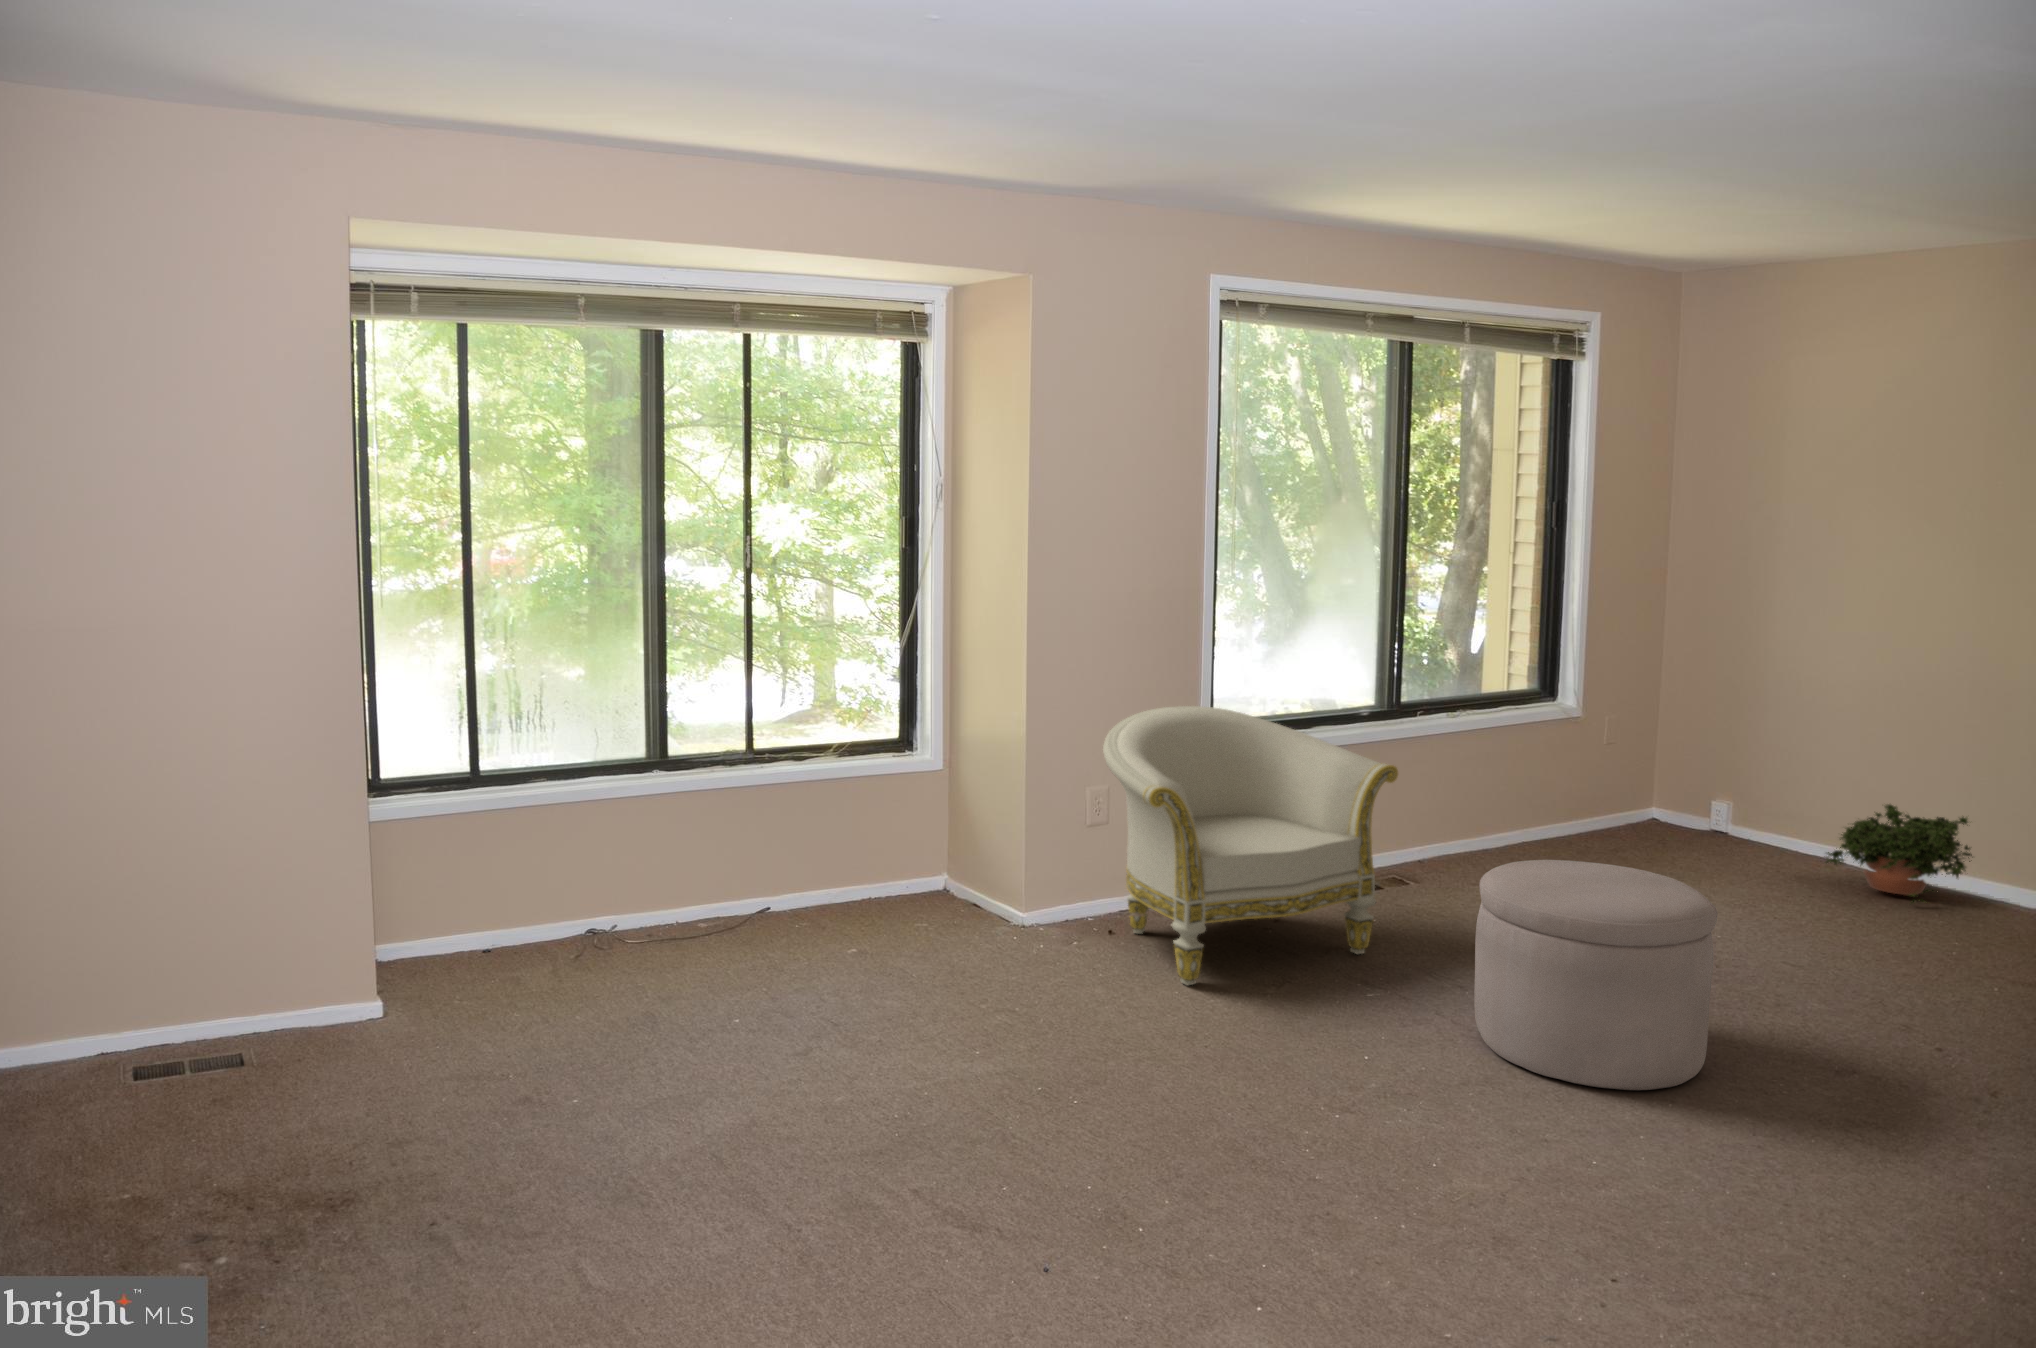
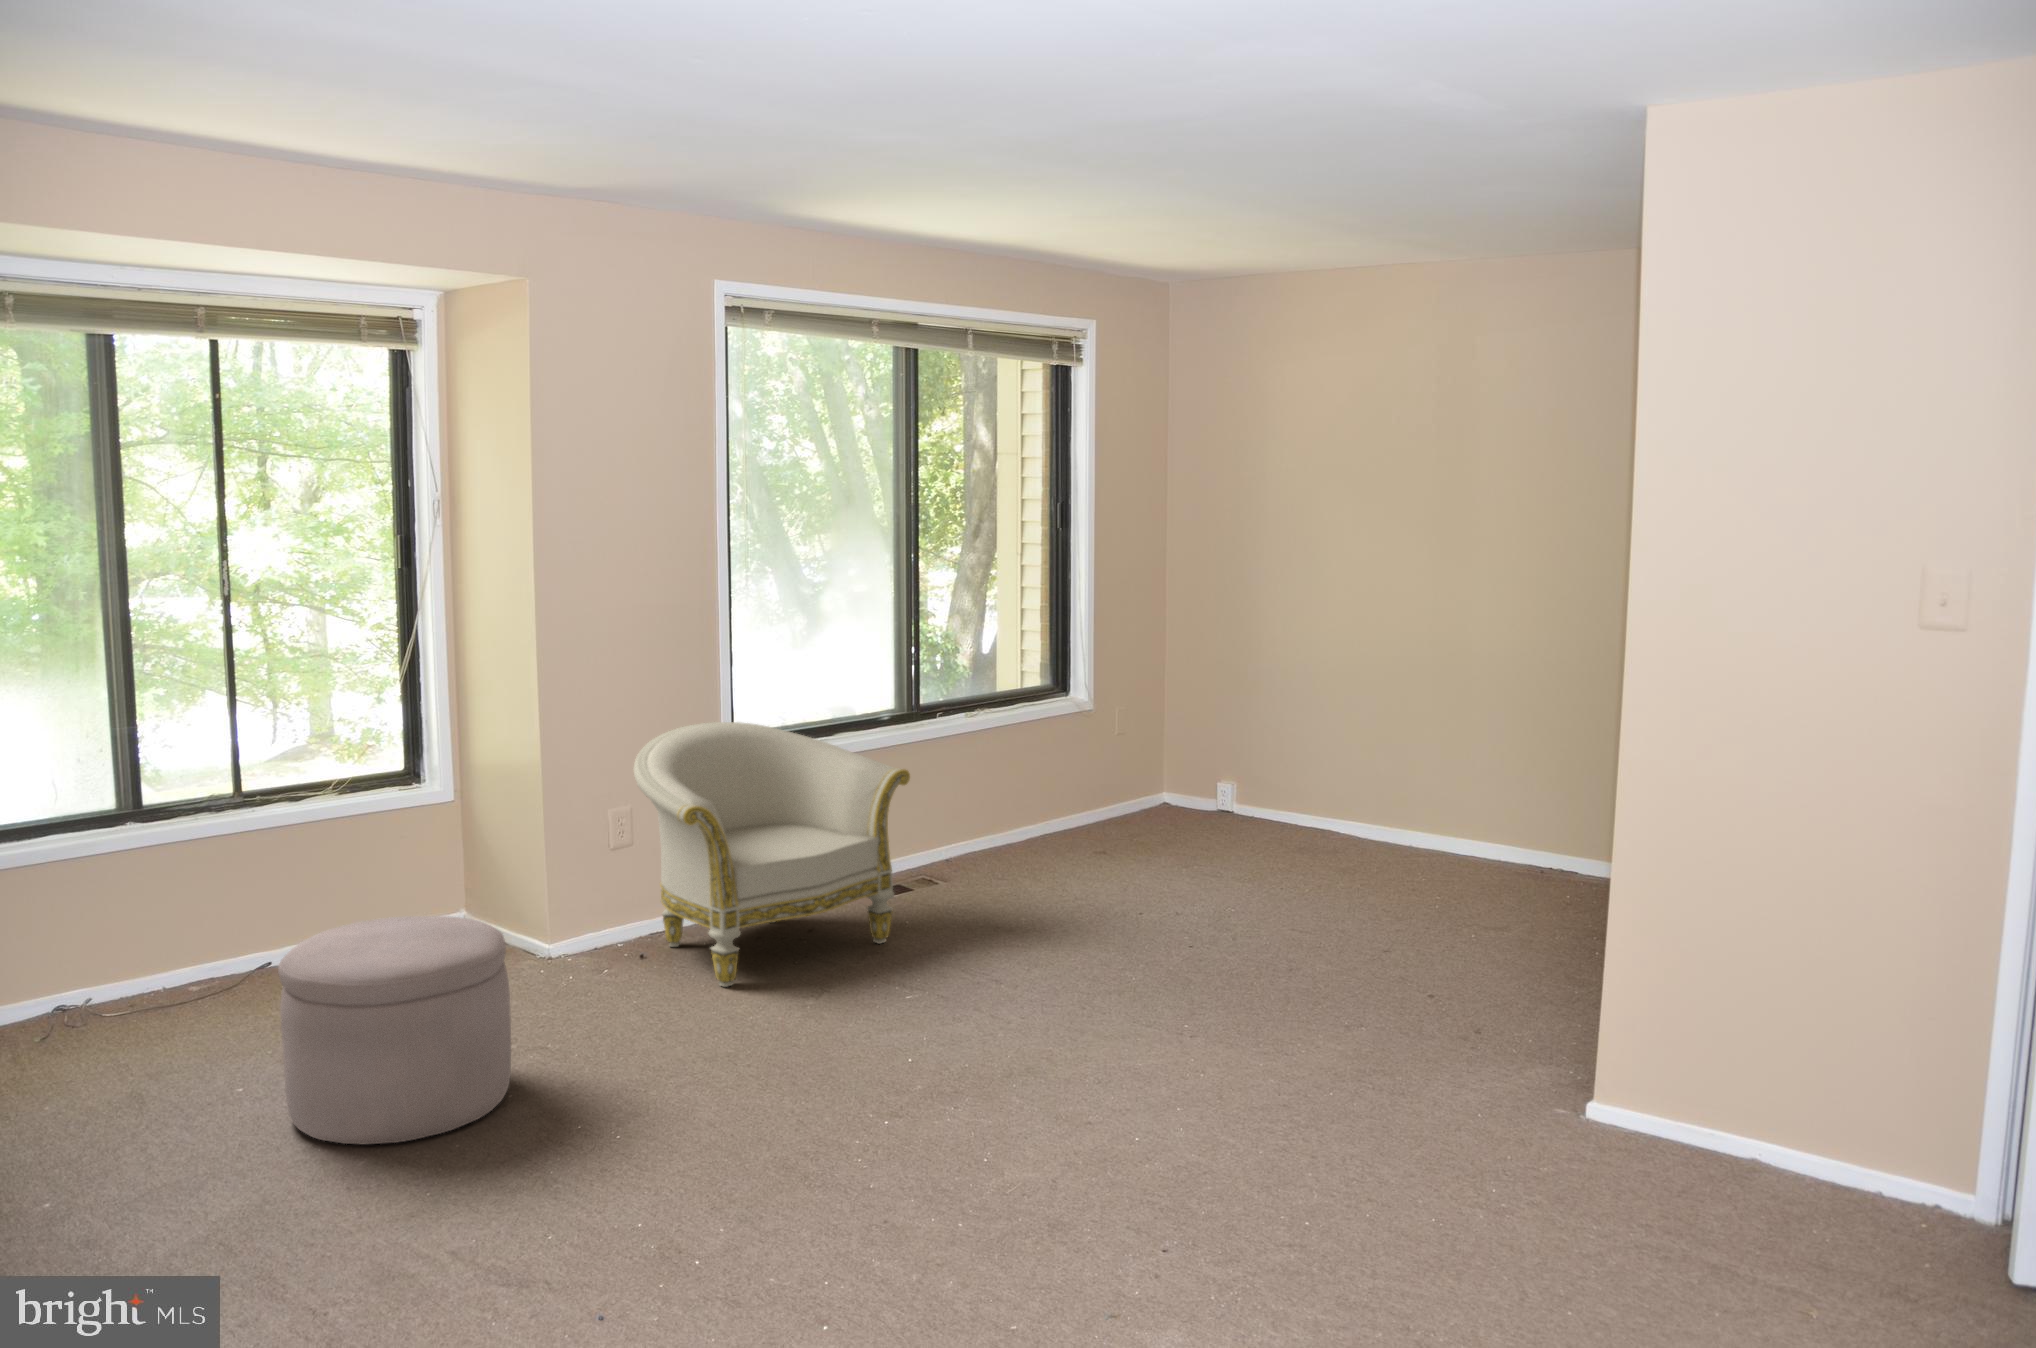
potted plant: present [1824,804,1972,903] -> none [1269,770,1386,857]
ottoman: present [1474,860,1718,1090] -> present [278,916,511,1144]

